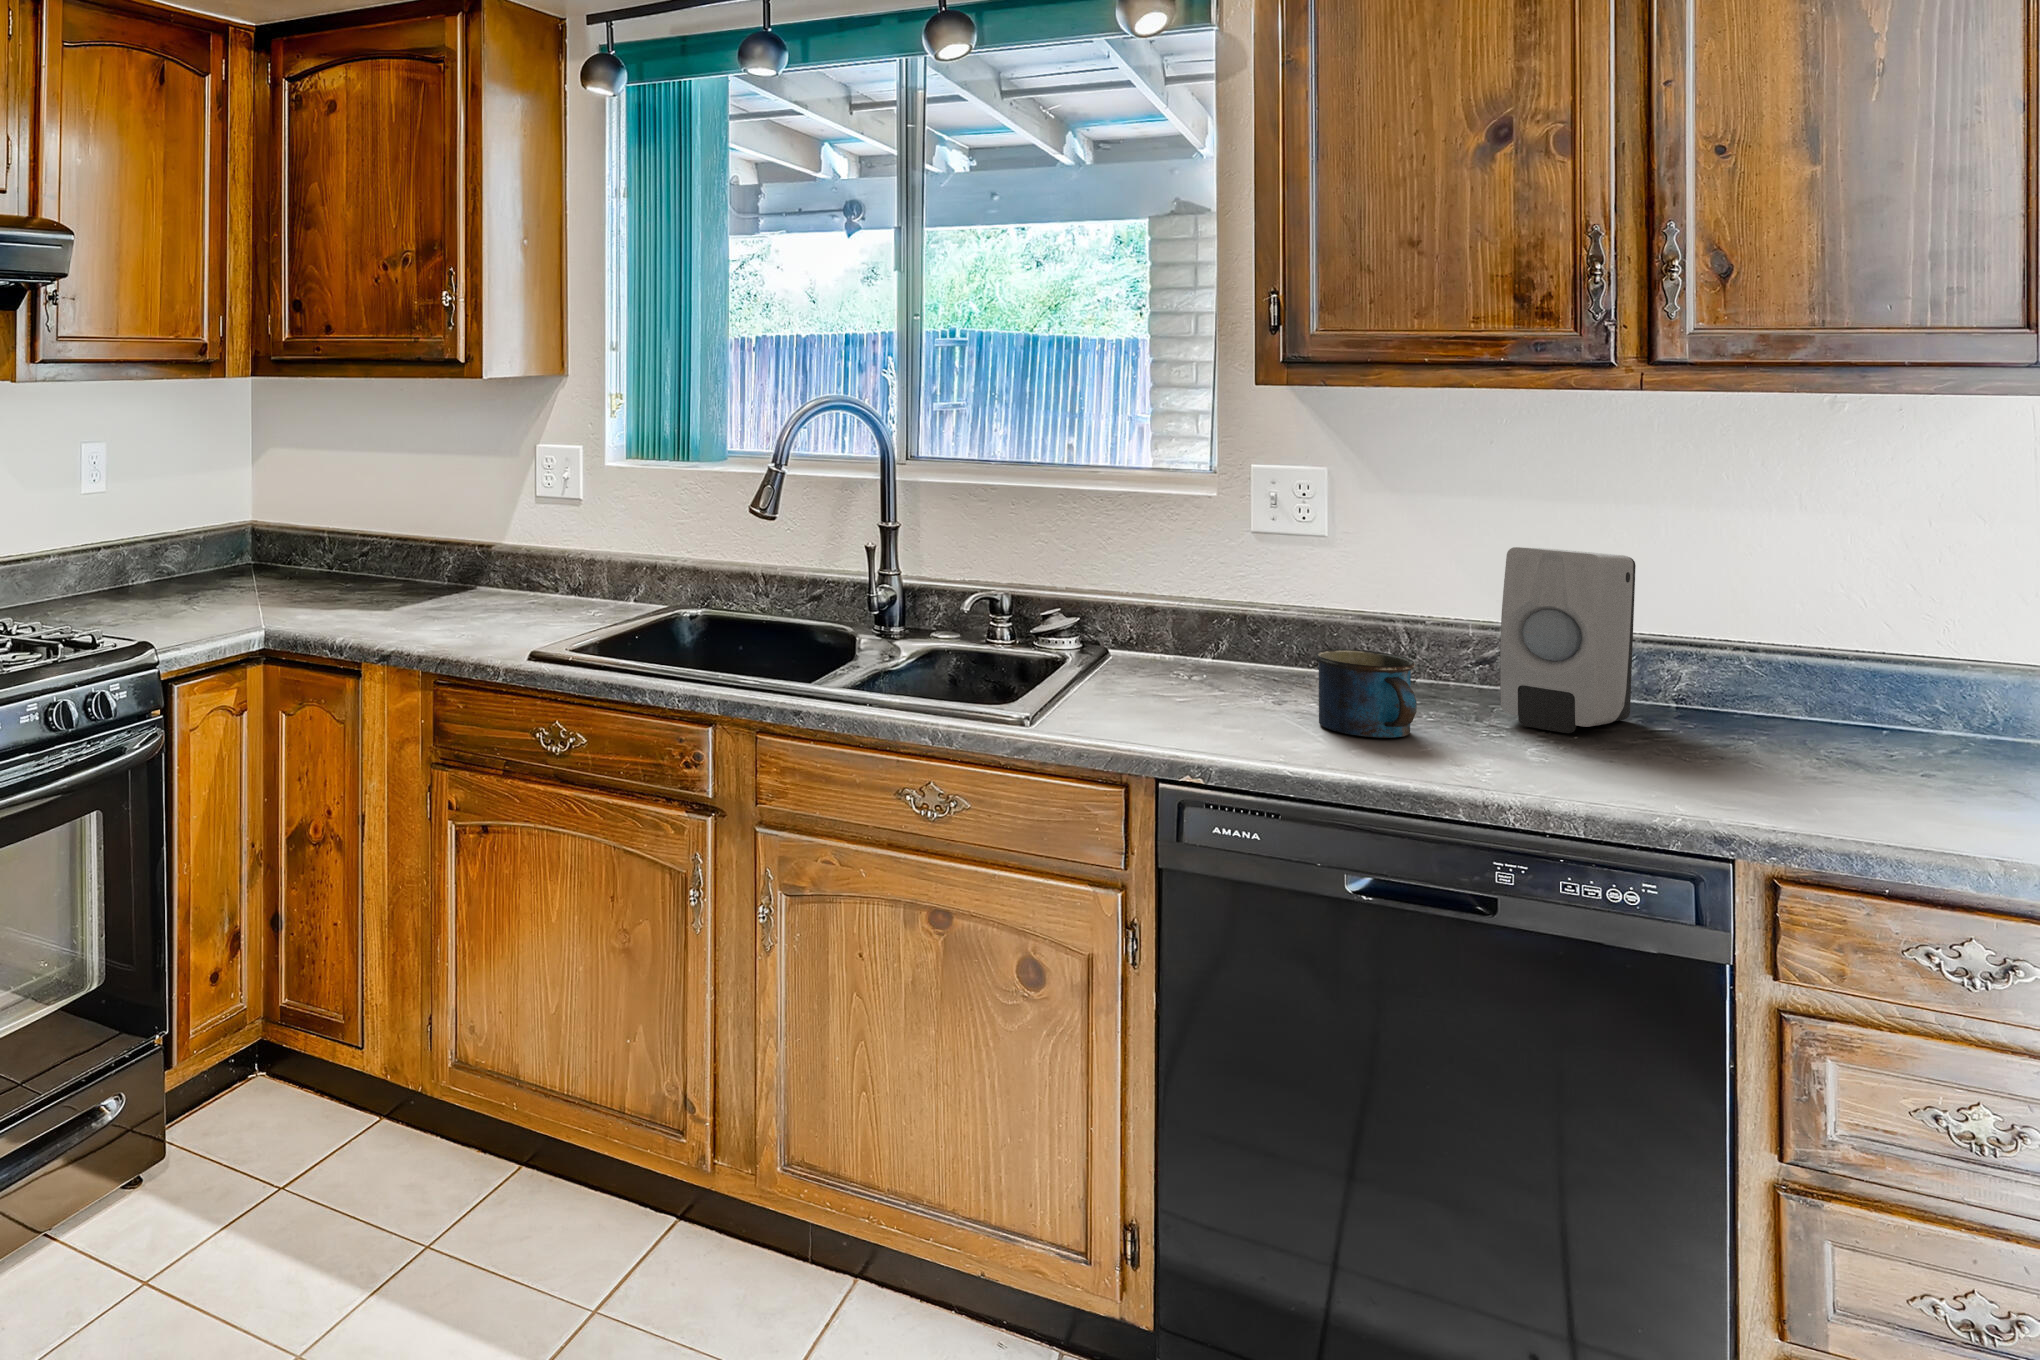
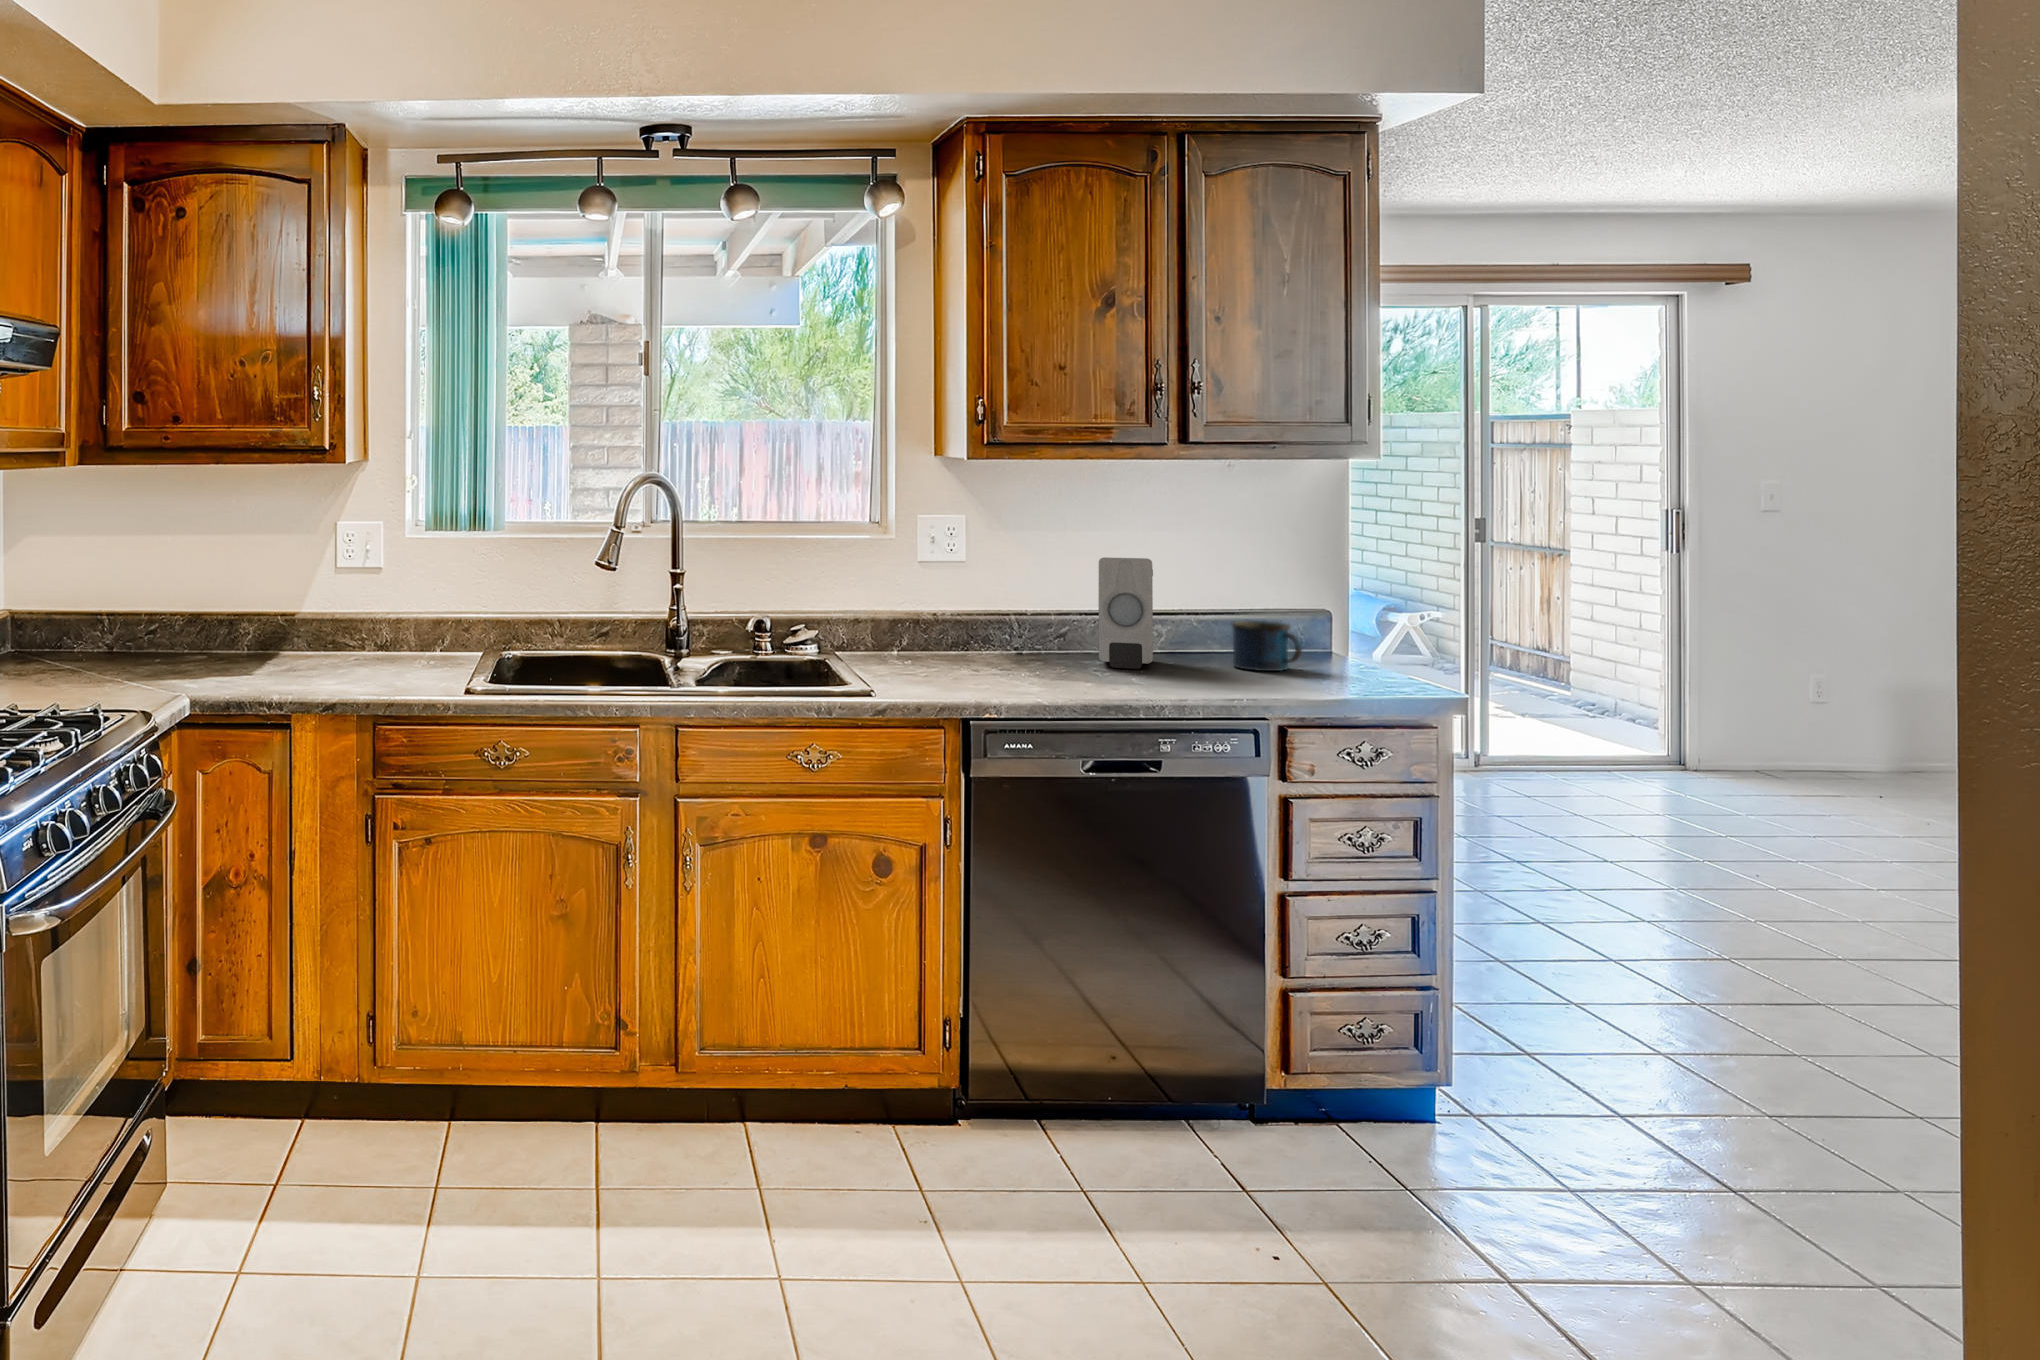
mug: present [1315,649,1417,738] -> present [1231,621,1302,671]

